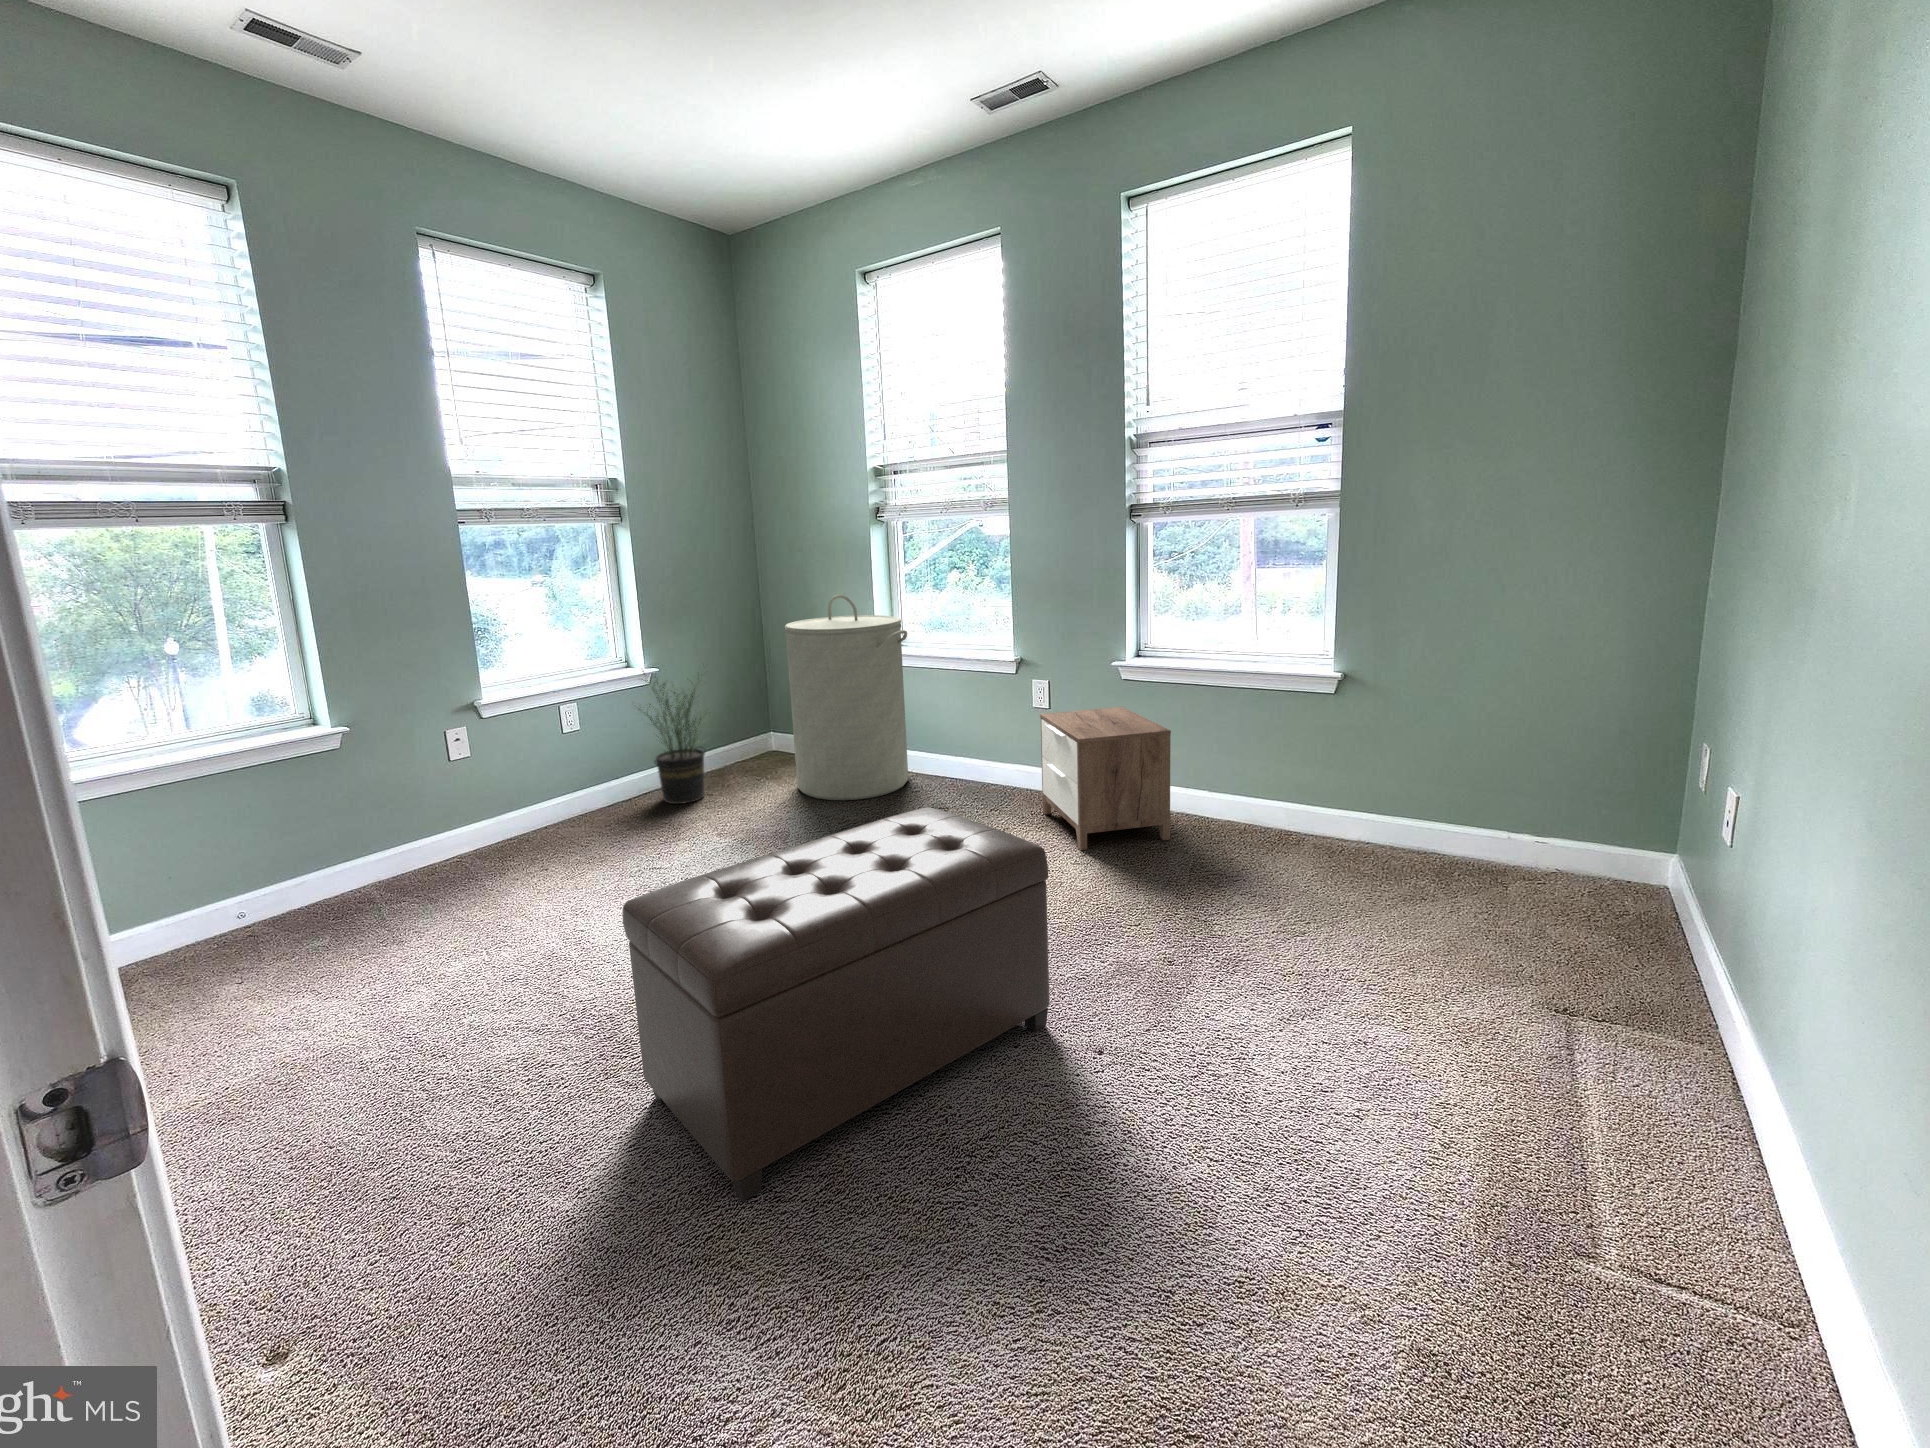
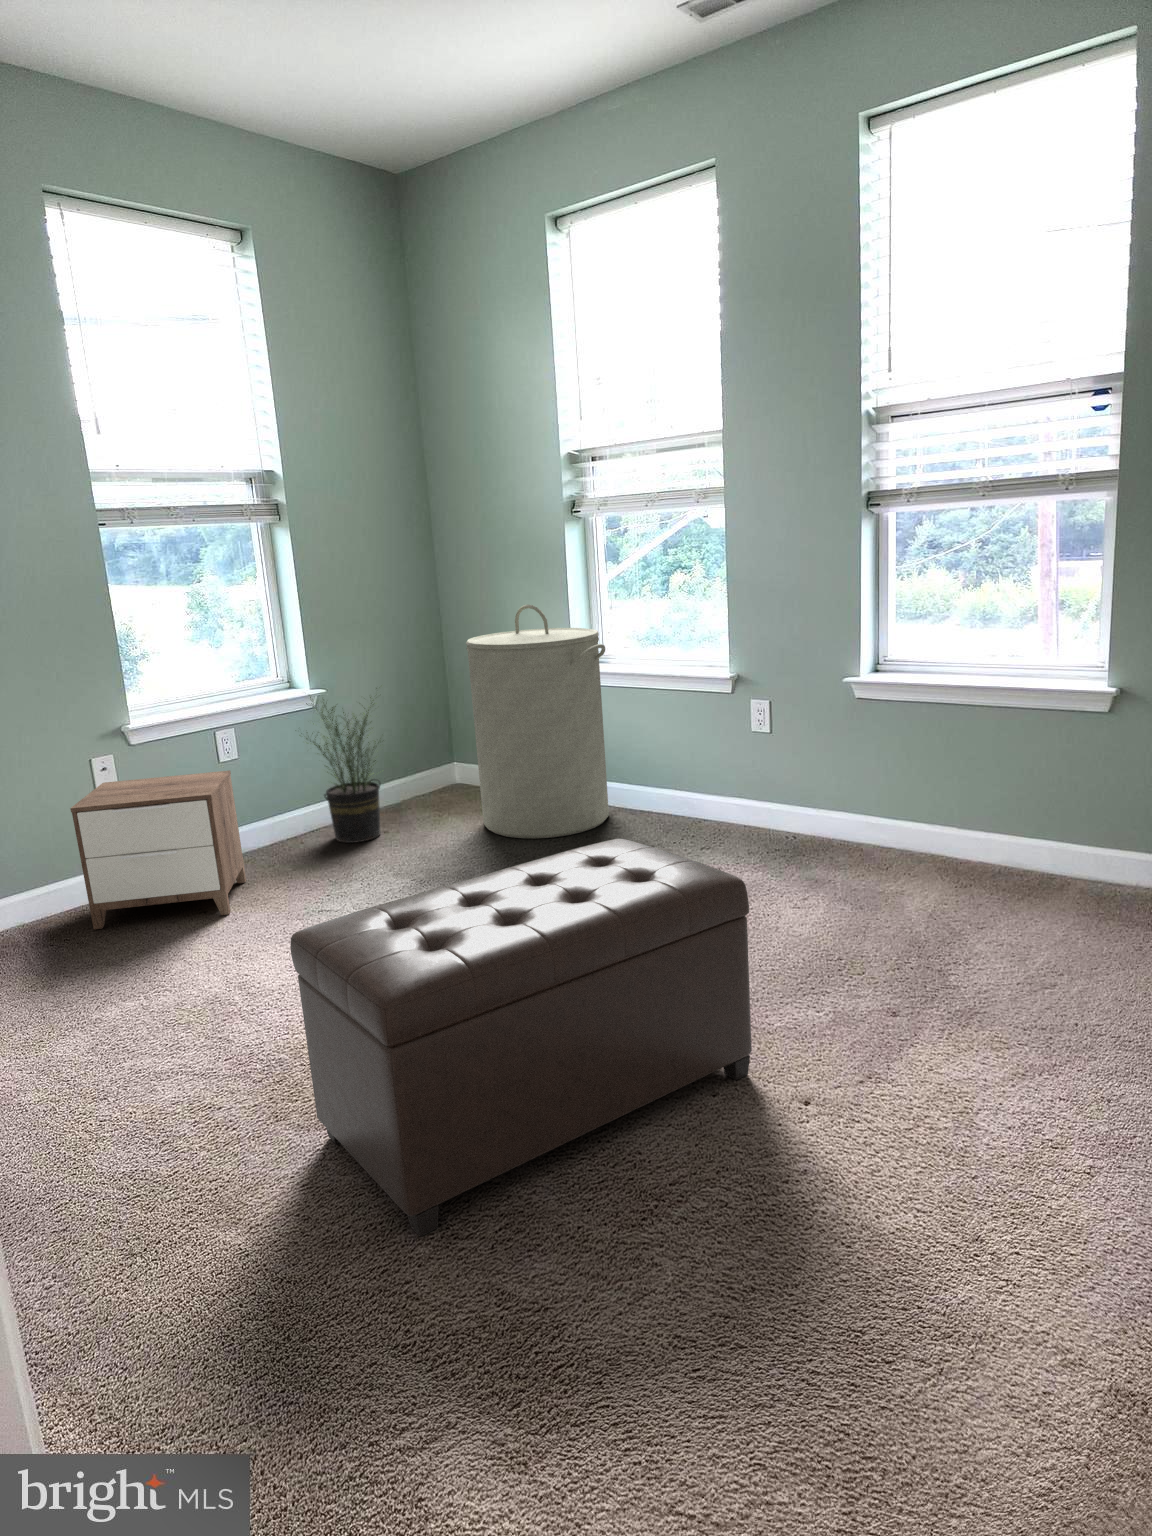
nightstand: present [1040,707,1171,850] -> present [70,771,246,929]

